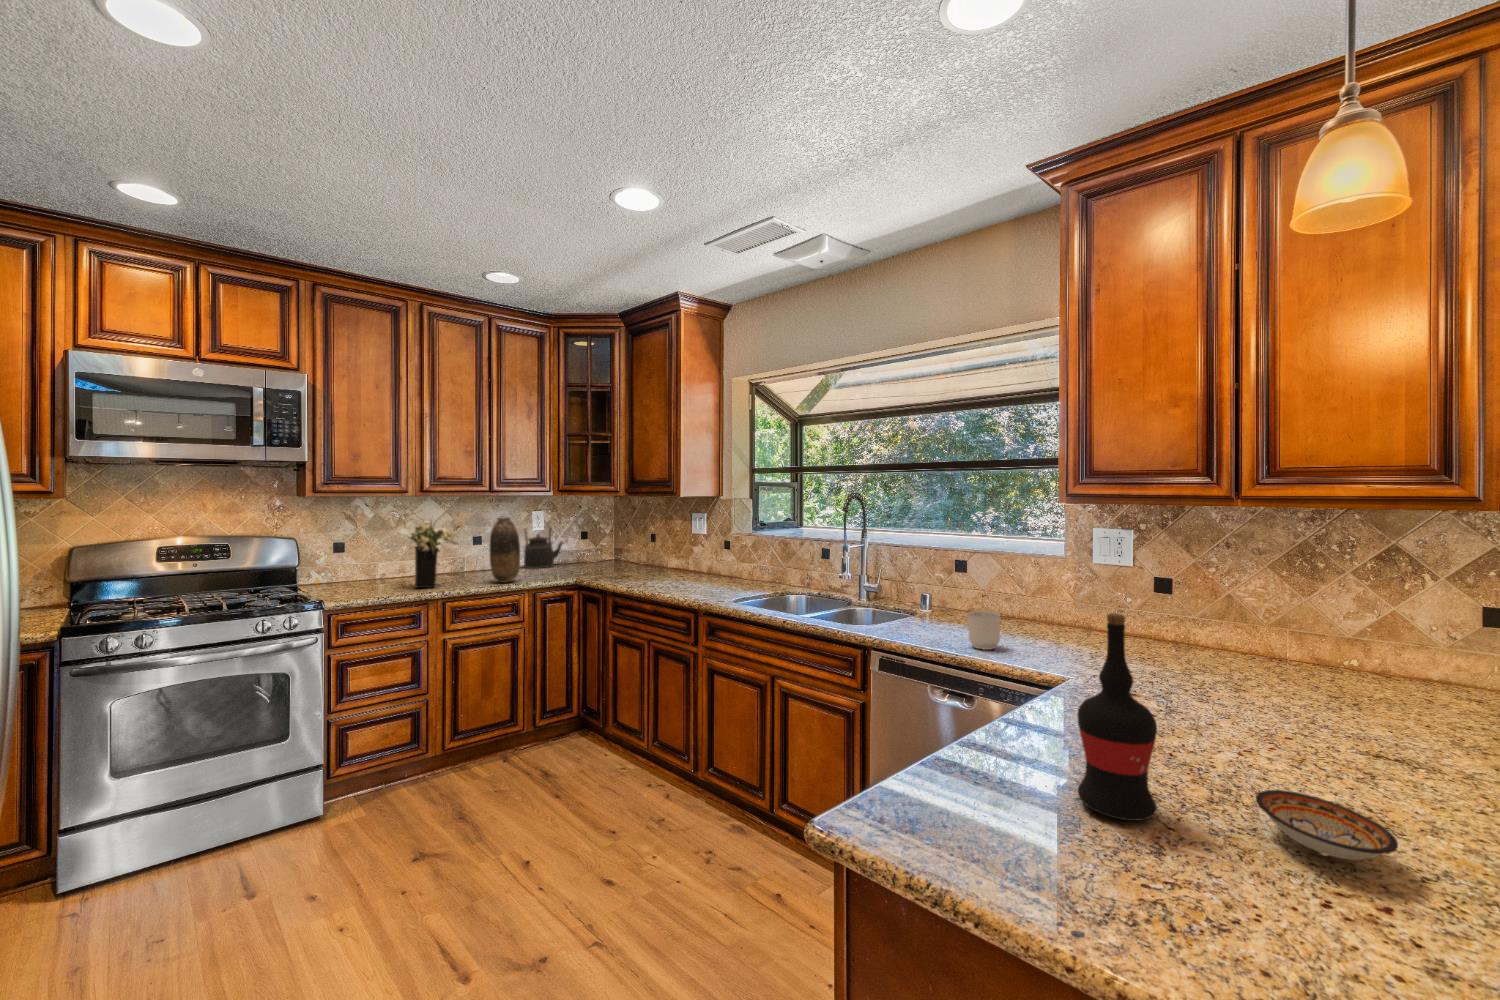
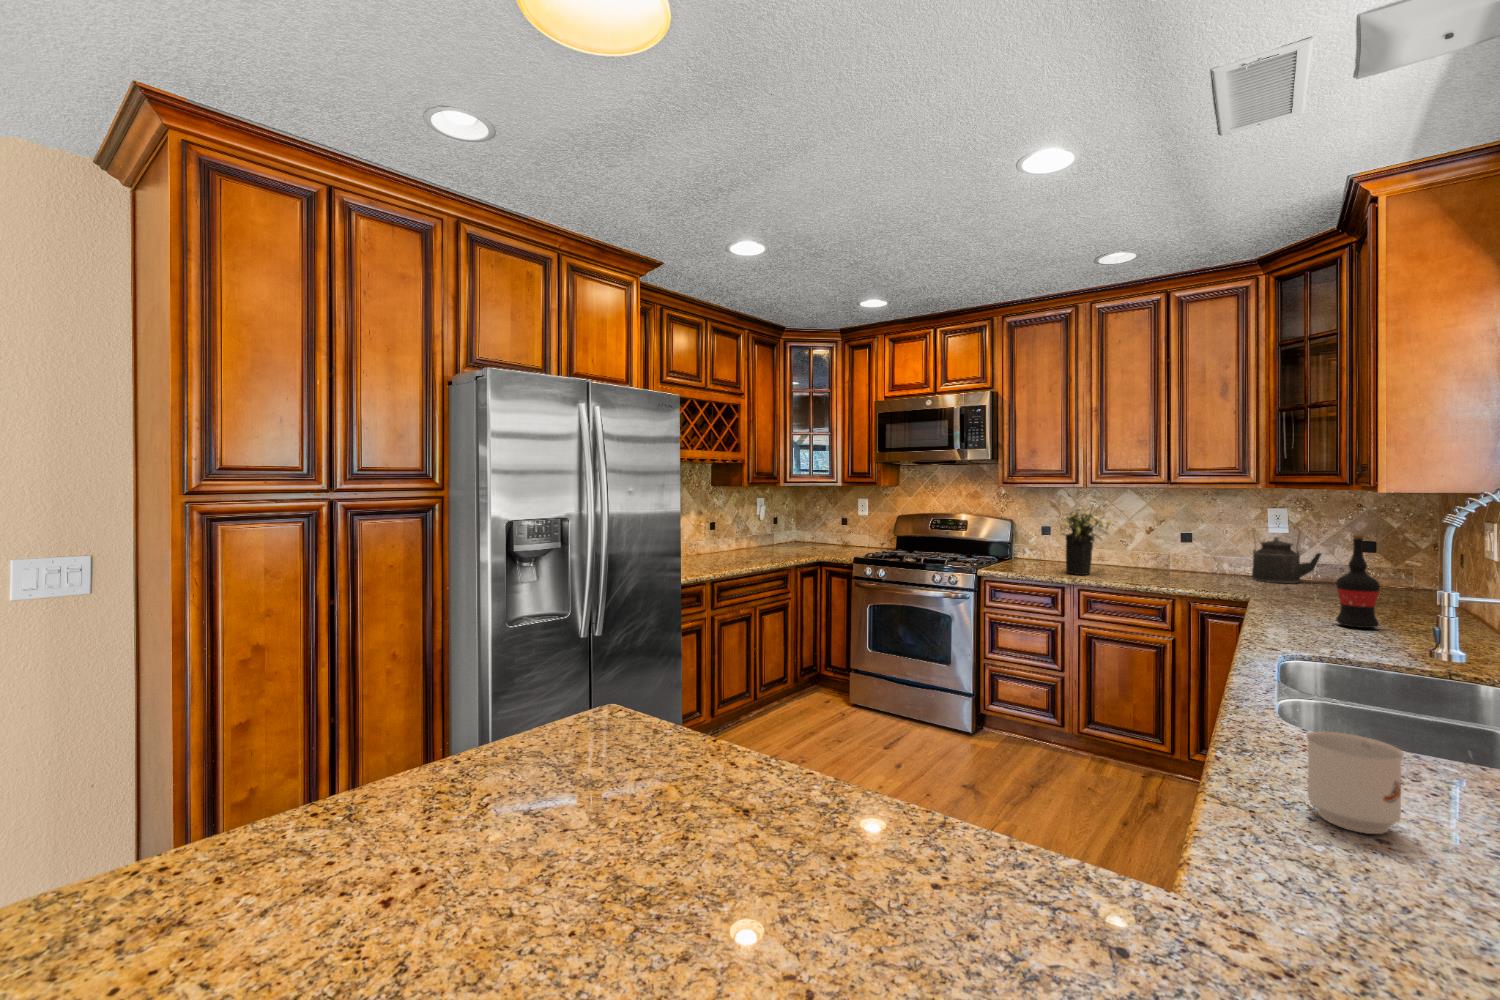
vase: present [489,517,520,583] -> none [1139,508,1178,584]
wine bottle: present [1077,613,1157,821] -> present [1336,534,1380,628]
ceramic bowl: present [1256,790,1398,860] -> none [414,832,576,917]

